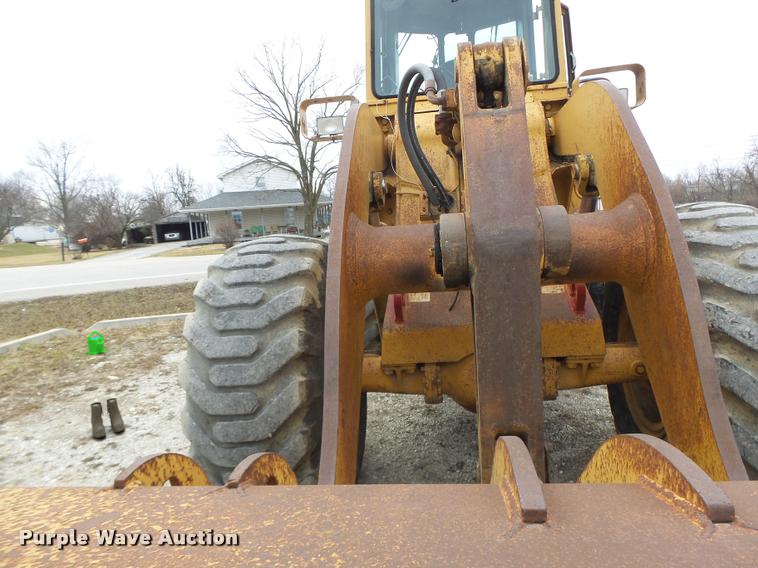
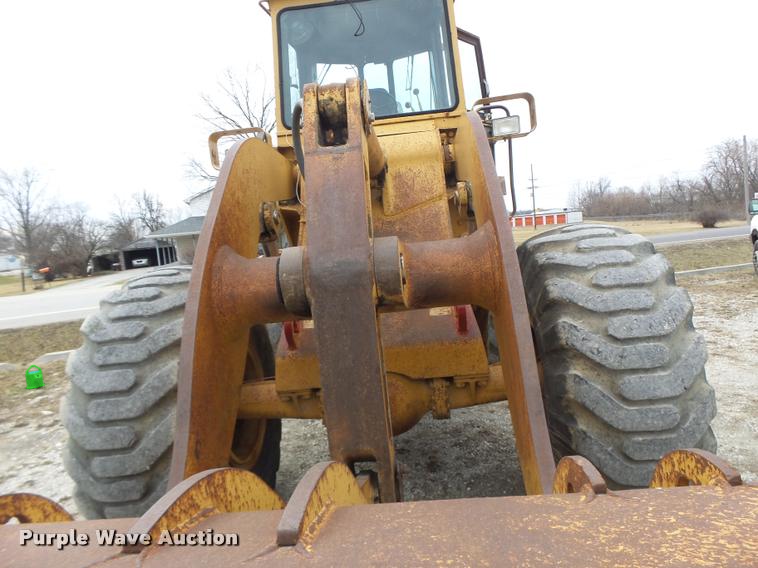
boots: present [91,398,124,438] -> none [12,435,48,477]

